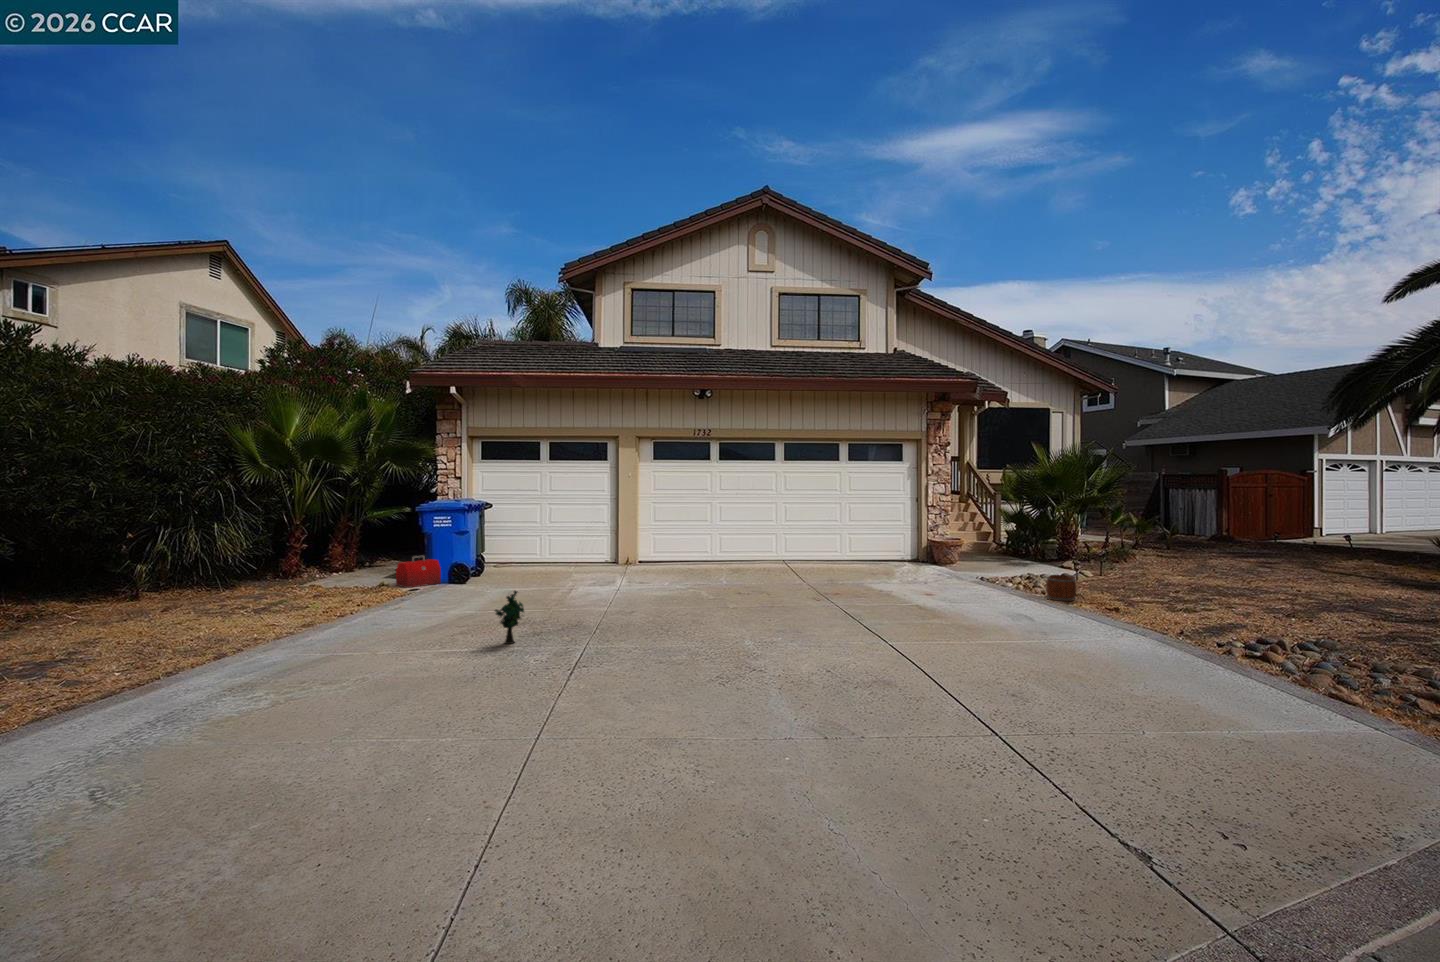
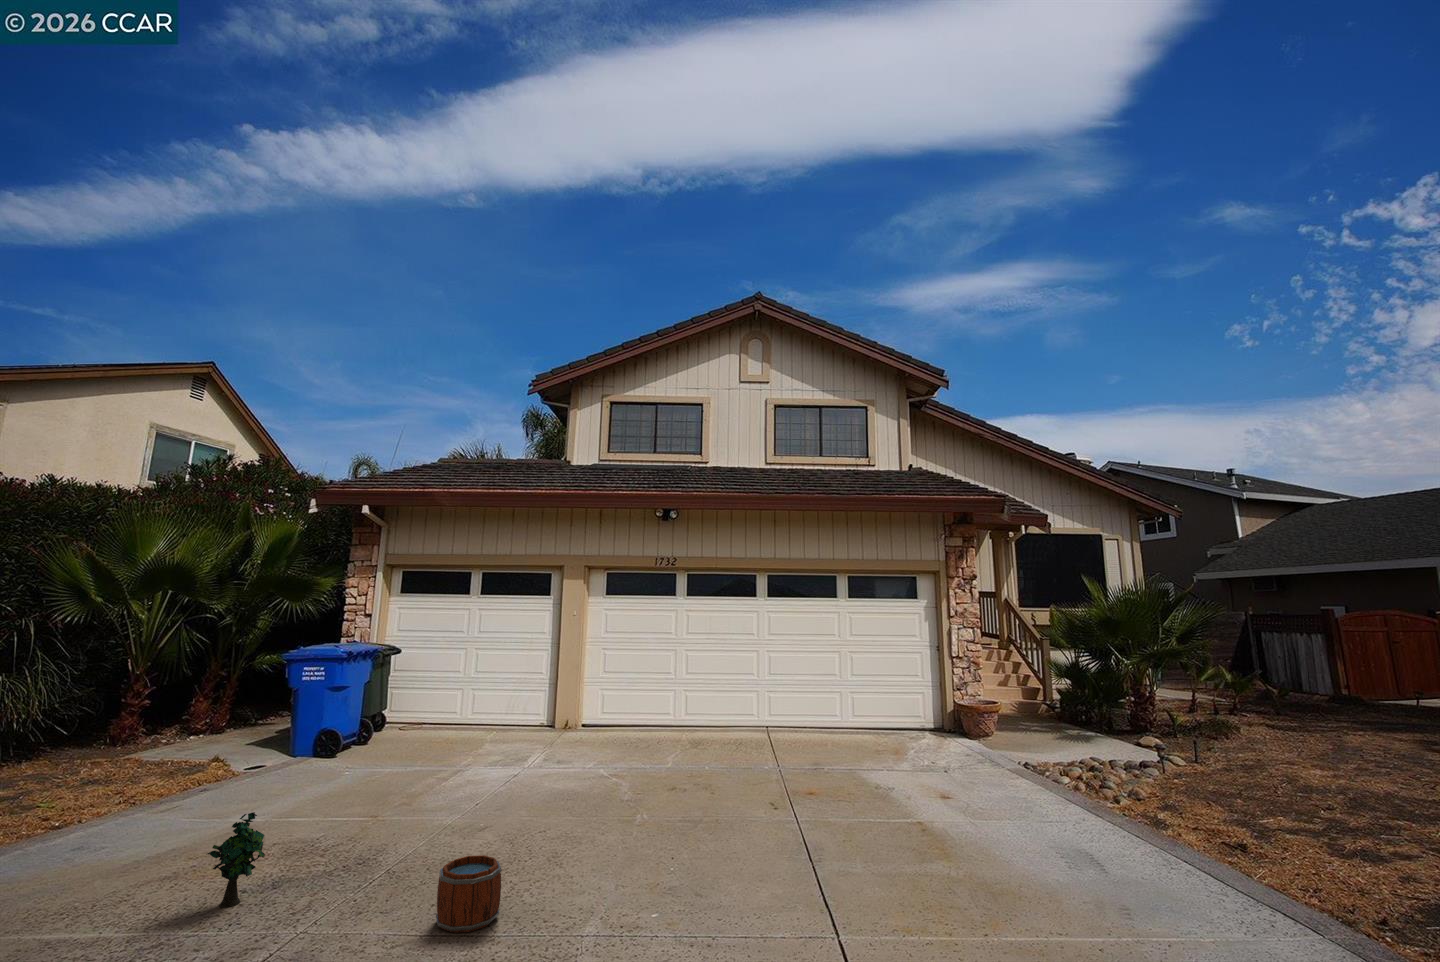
toolbox: present [396,556,441,588] -> none [239,719,302,765]
bucket: present [1046,575,1076,601] -> present [436,855,502,933]

